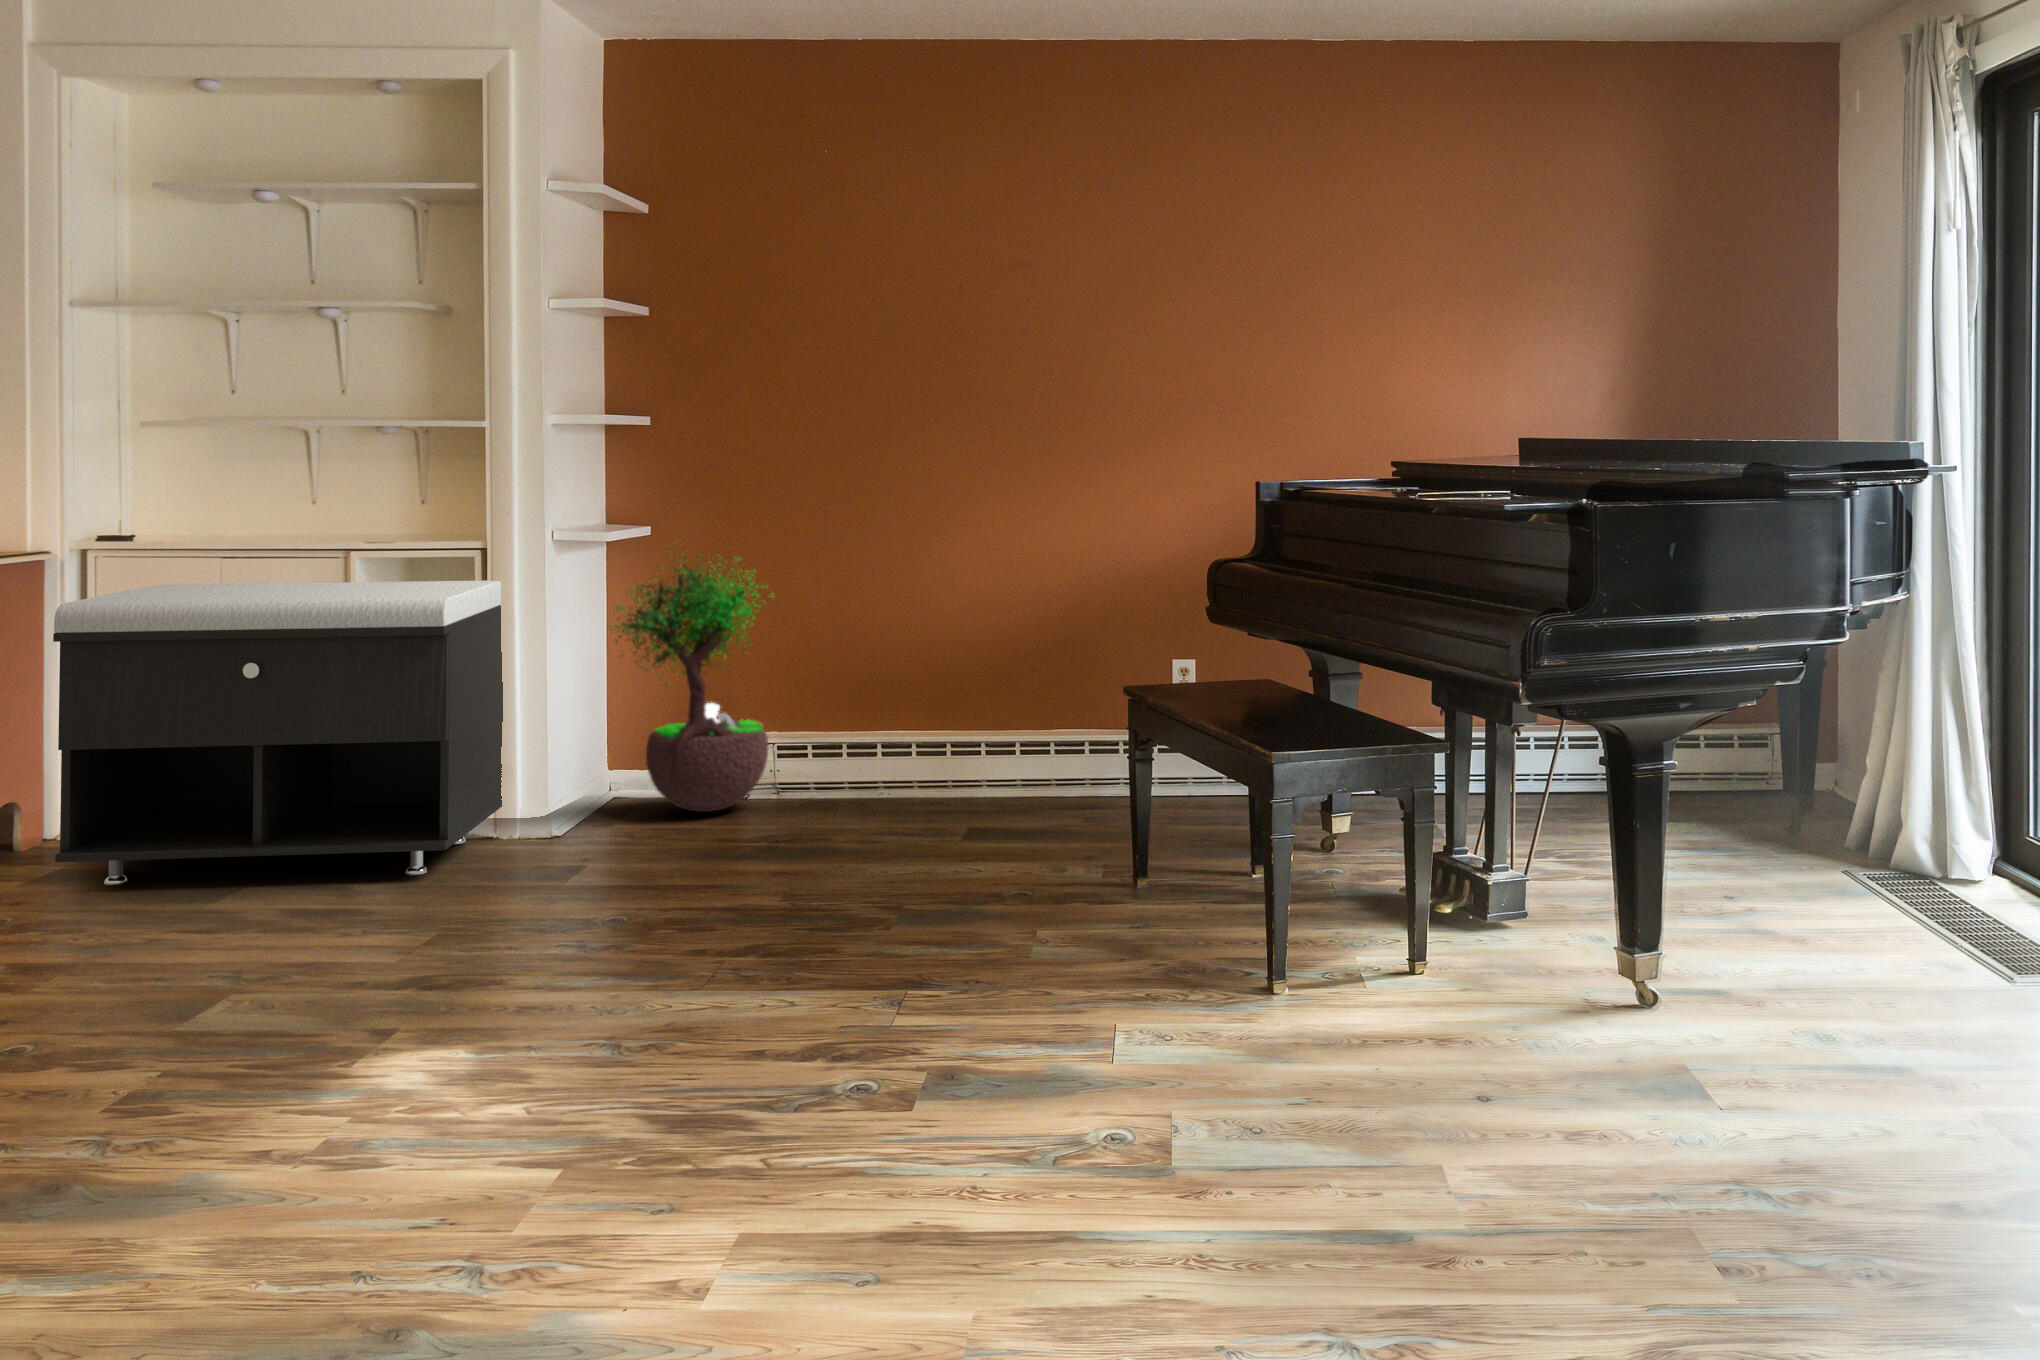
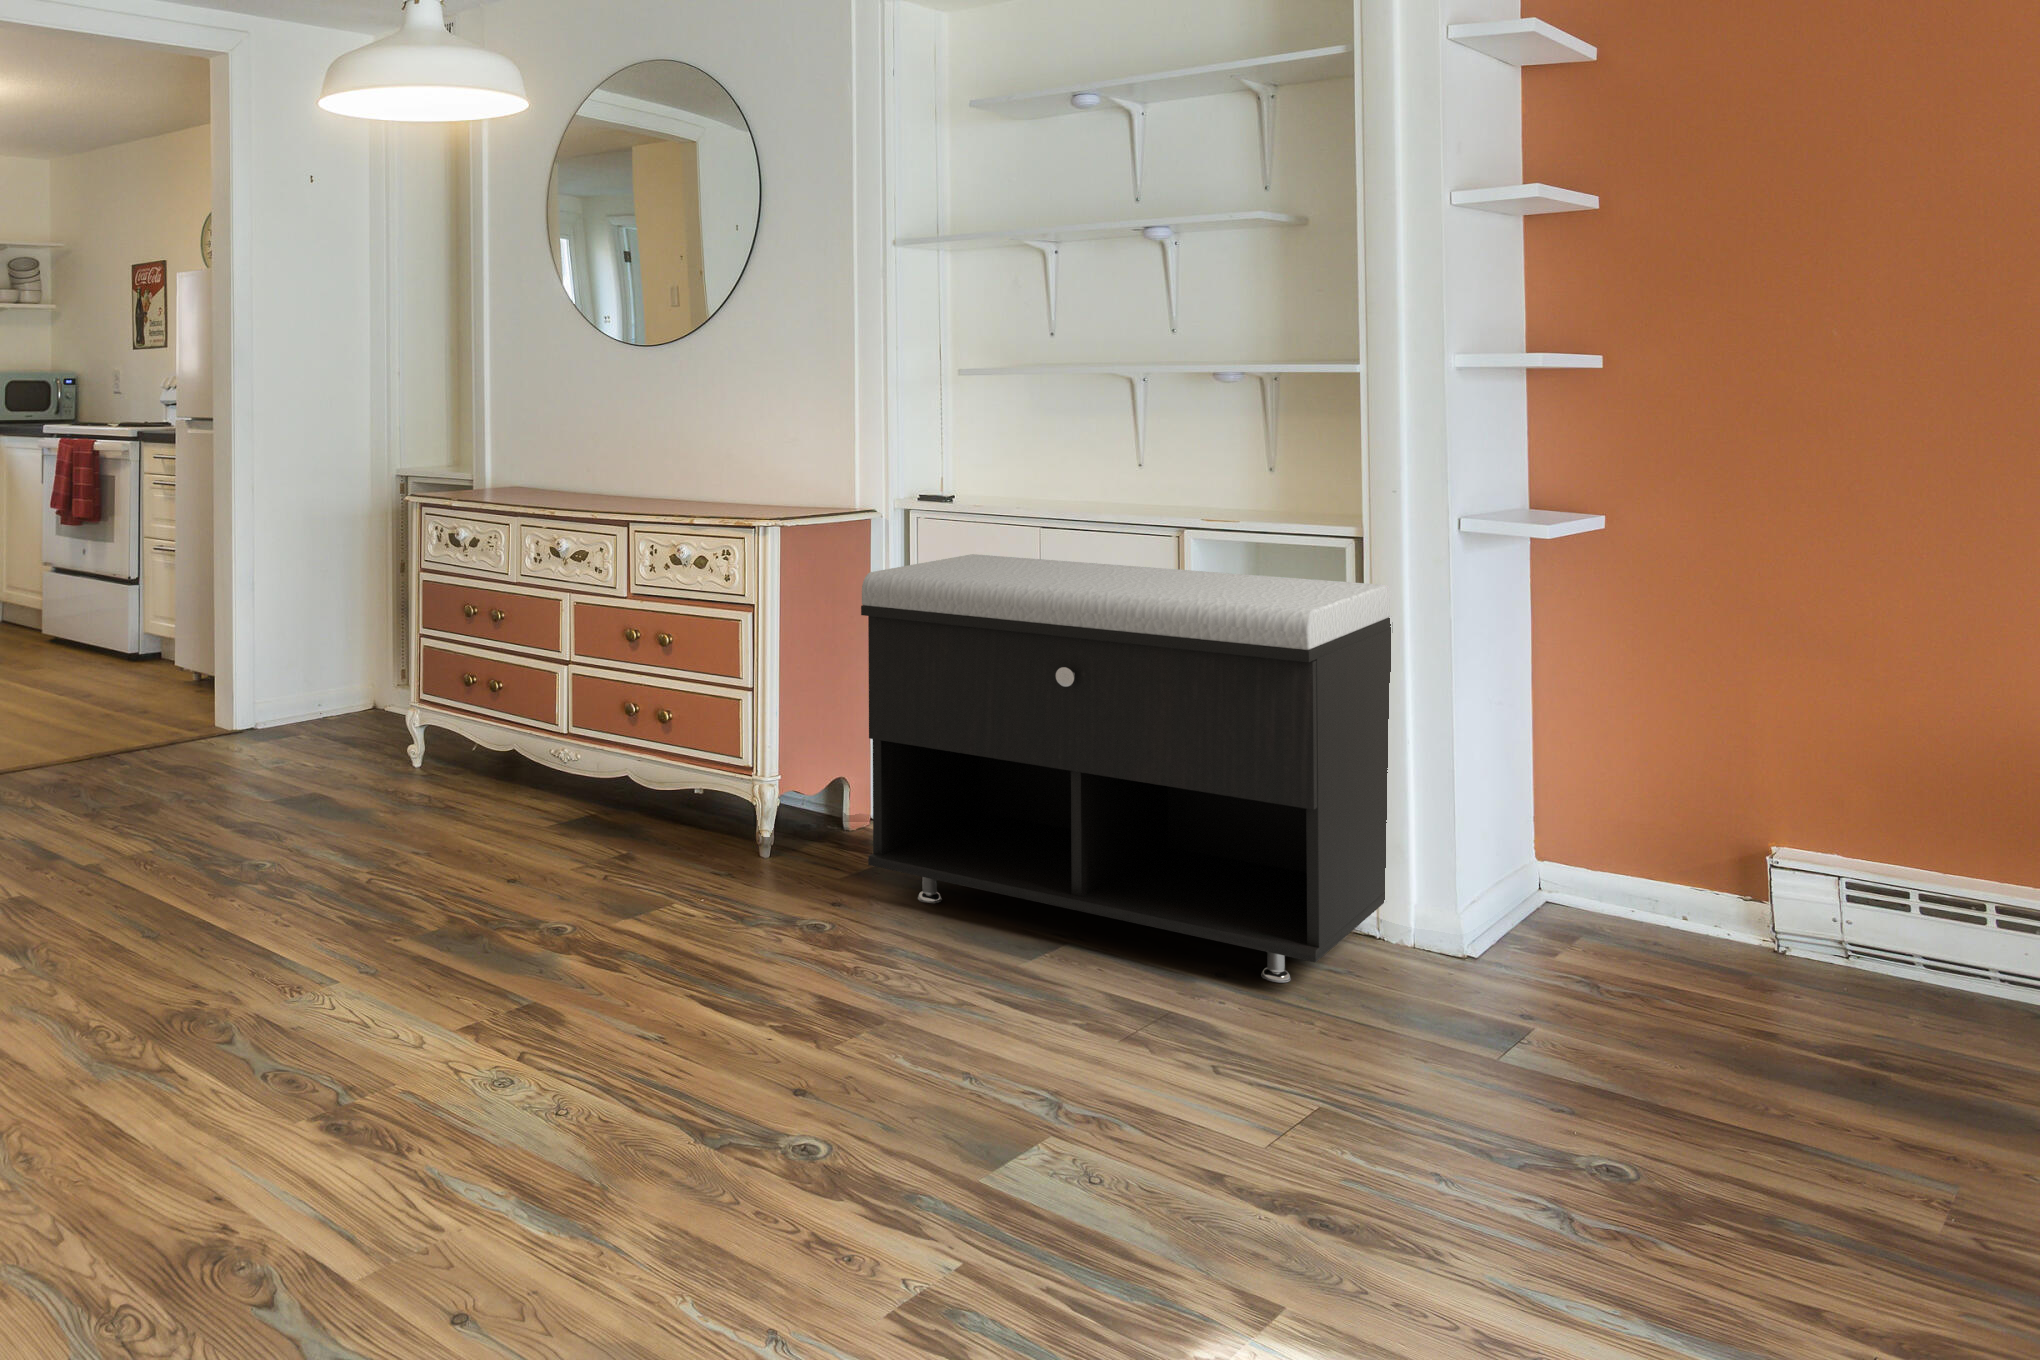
potted tree: present [611,543,768,812] -> none [1550,542,1847,968]

